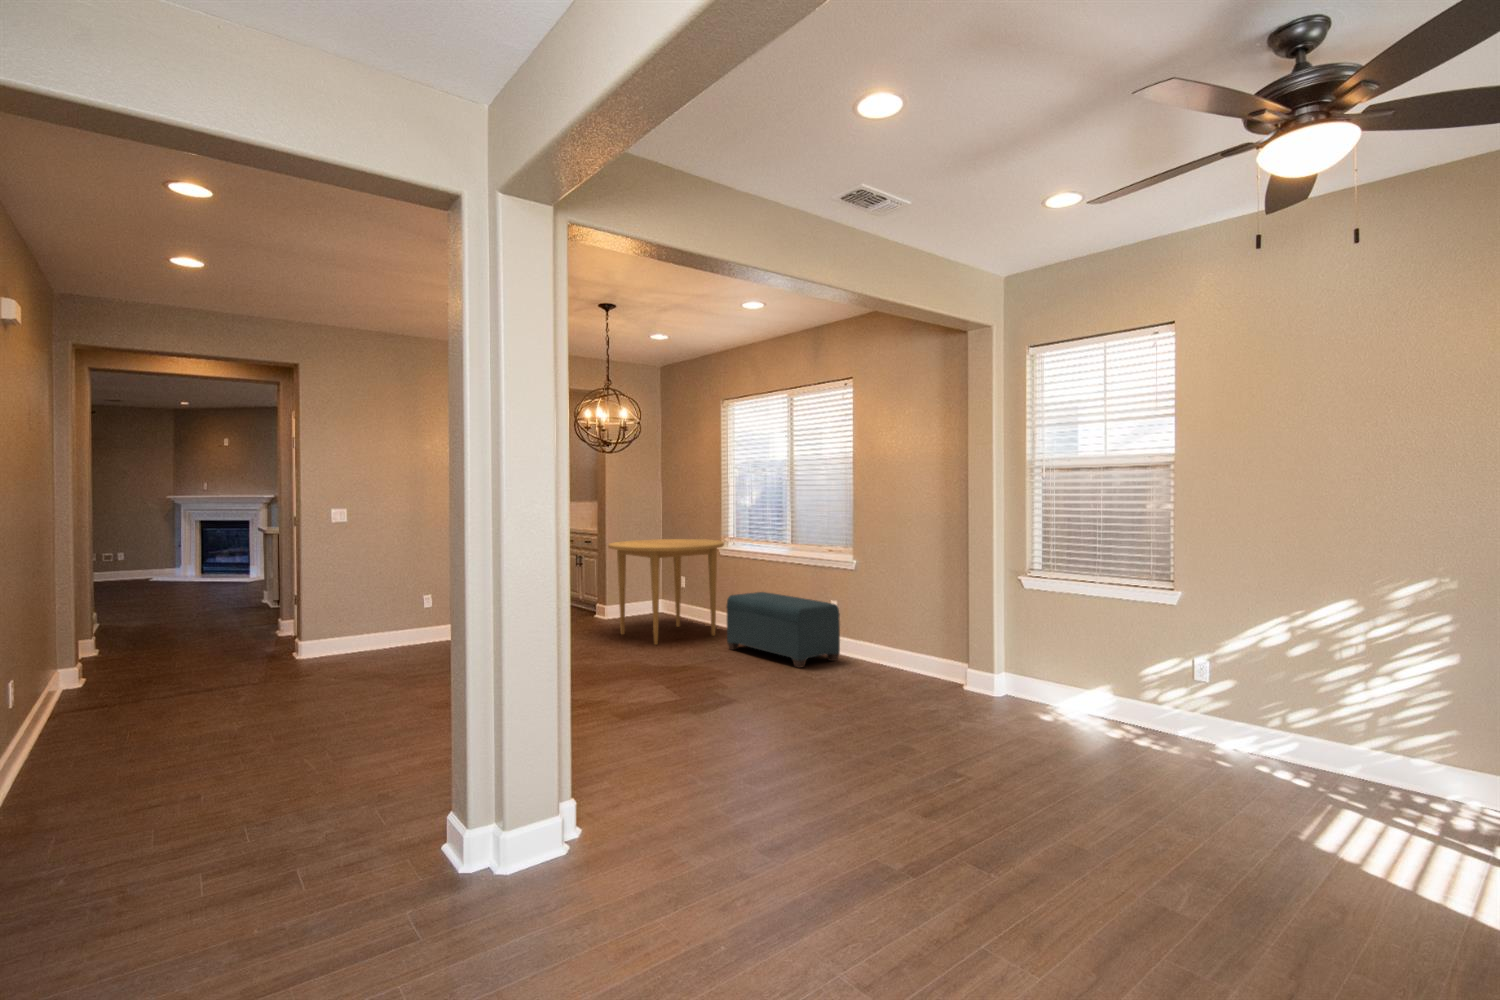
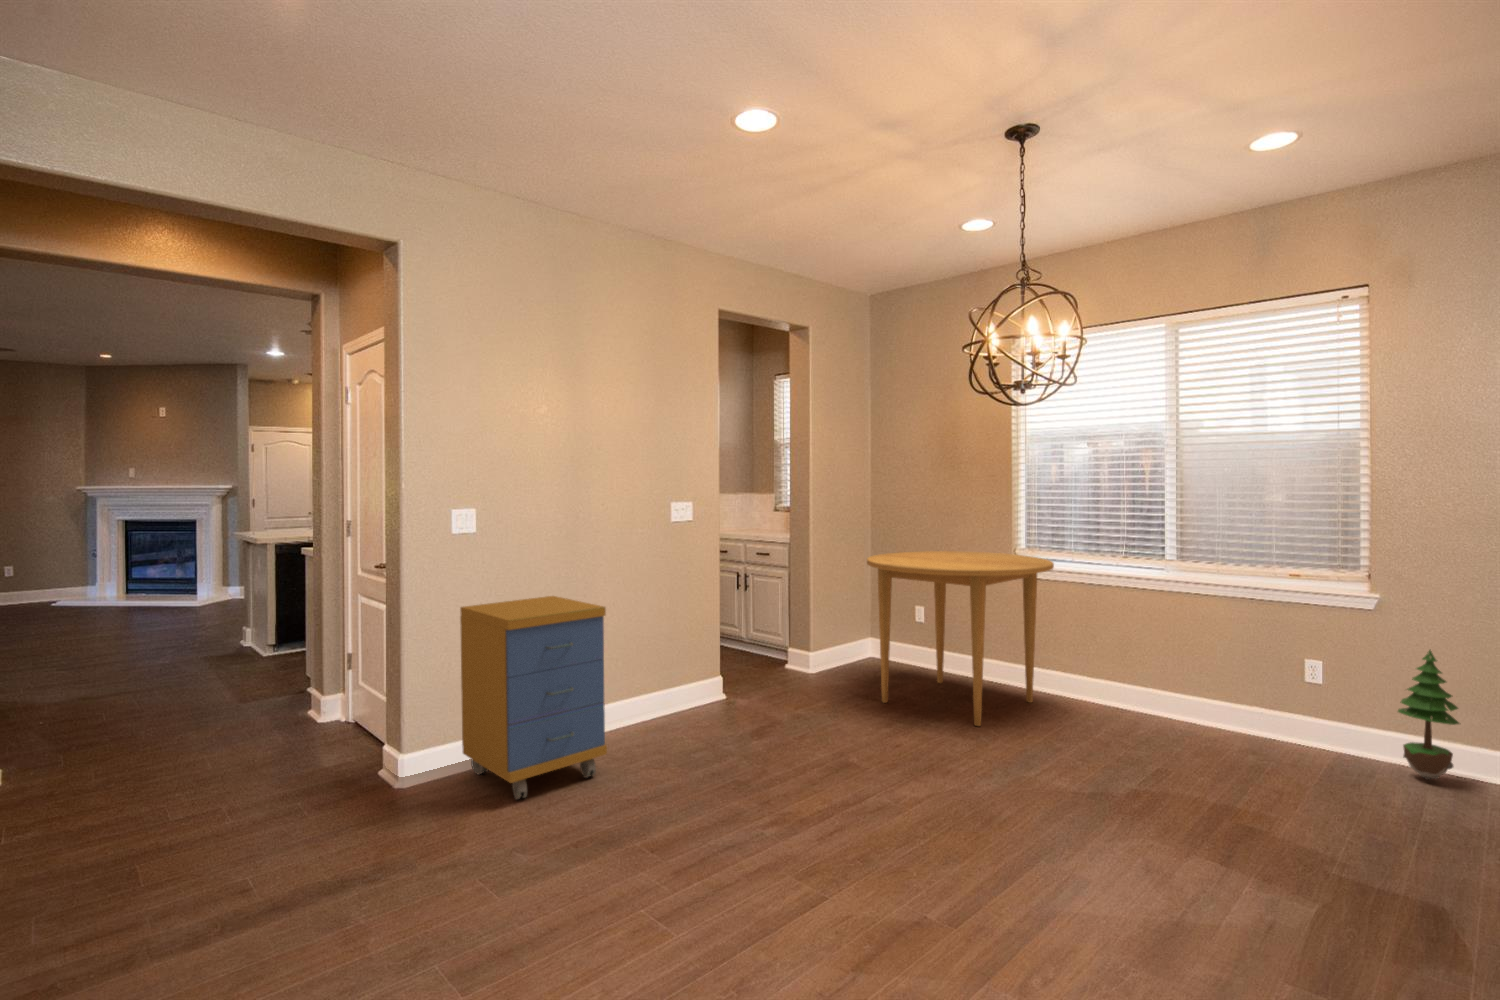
storage cabinet: none [337,560,412,665] -> present [460,596,607,799]
potted tree: none [845,591,873,668] -> present [1398,650,1459,780]
bench: present [727,592,840,668] -> none [1109,637,1350,782]

